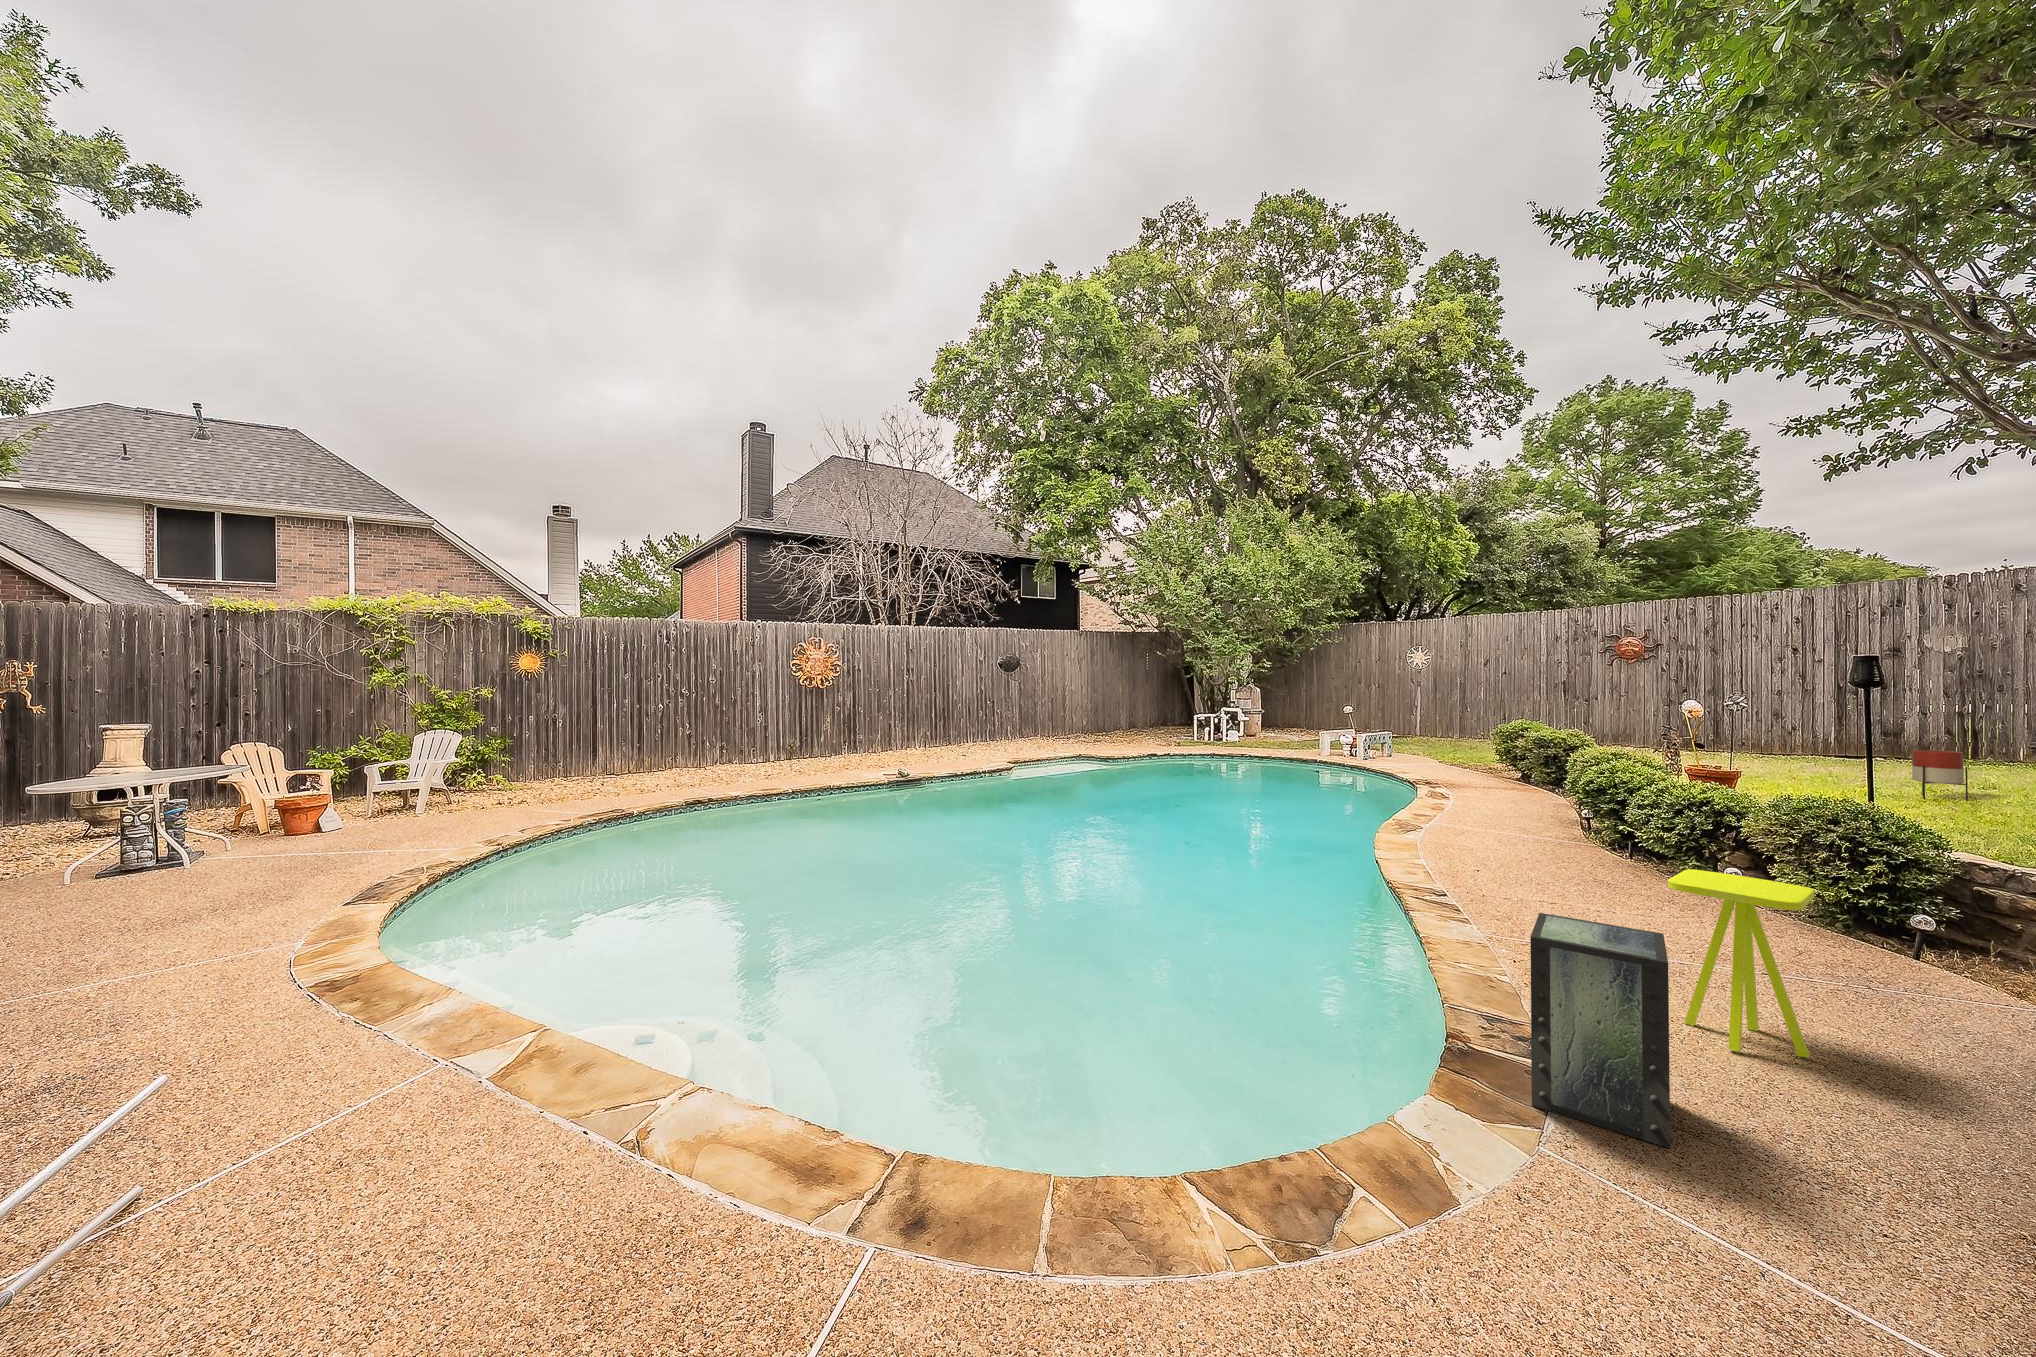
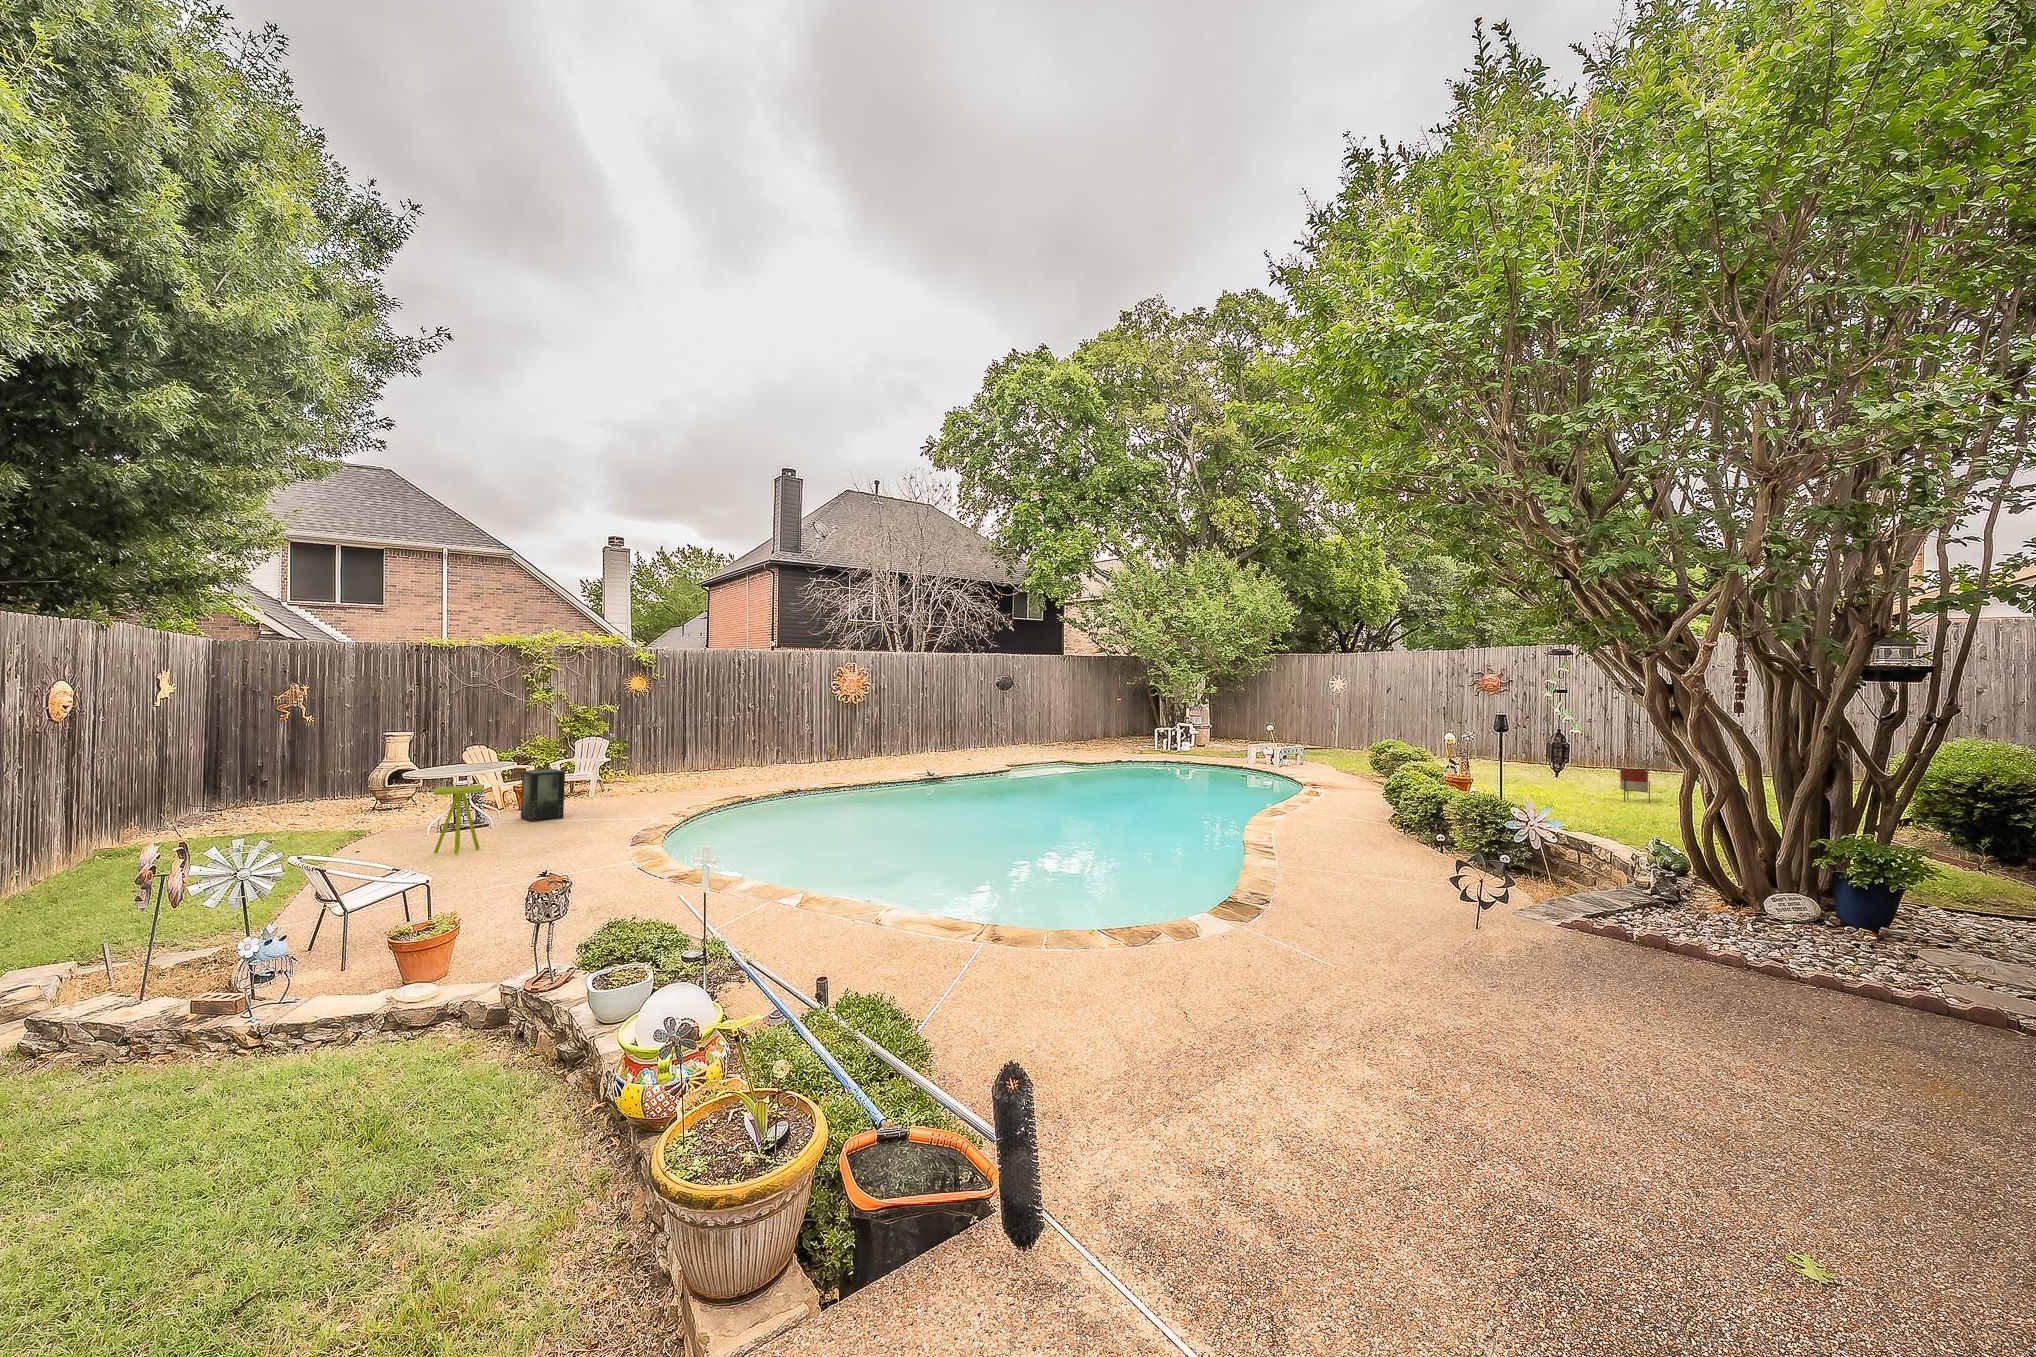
side table: present [1668,869,1814,1057] -> present [433,785,483,854]
storage box: present [1530,913,1670,1148] -> present [521,769,565,822]

